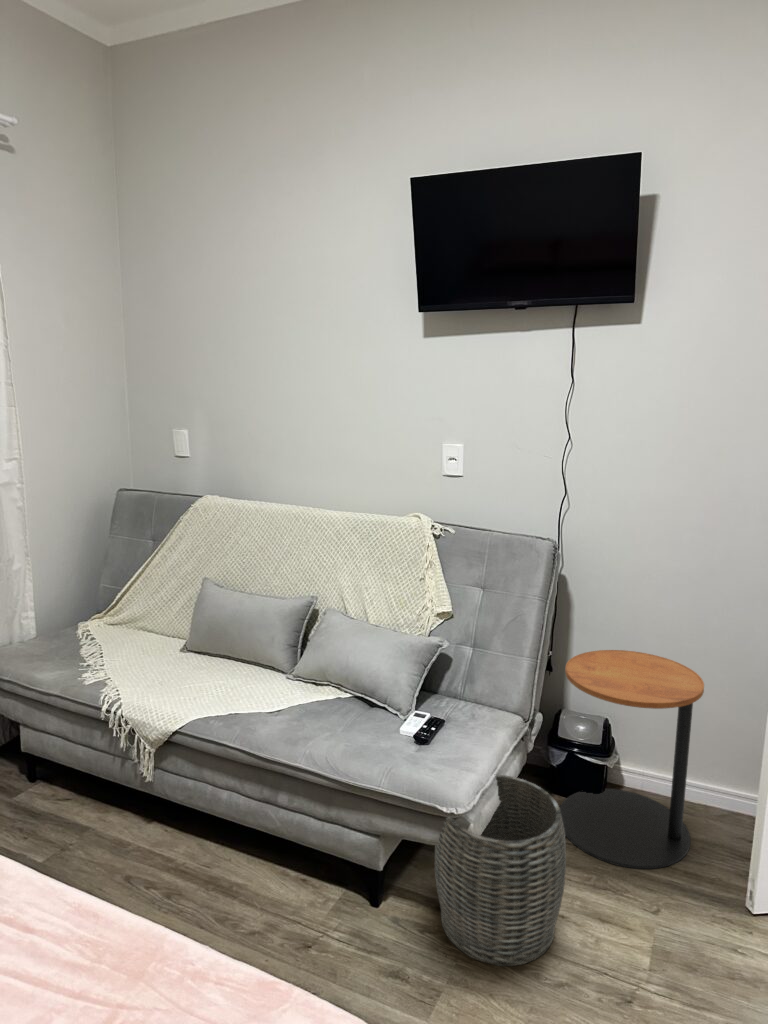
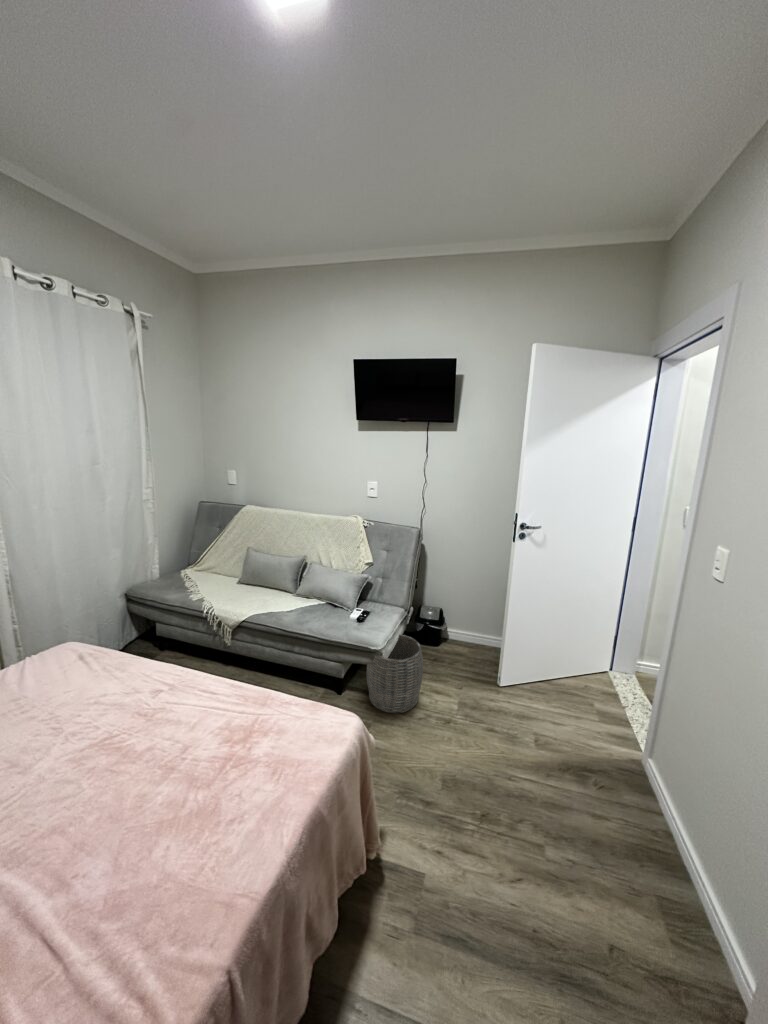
side table: present [559,650,704,869] -> none [420,578,482,672]

